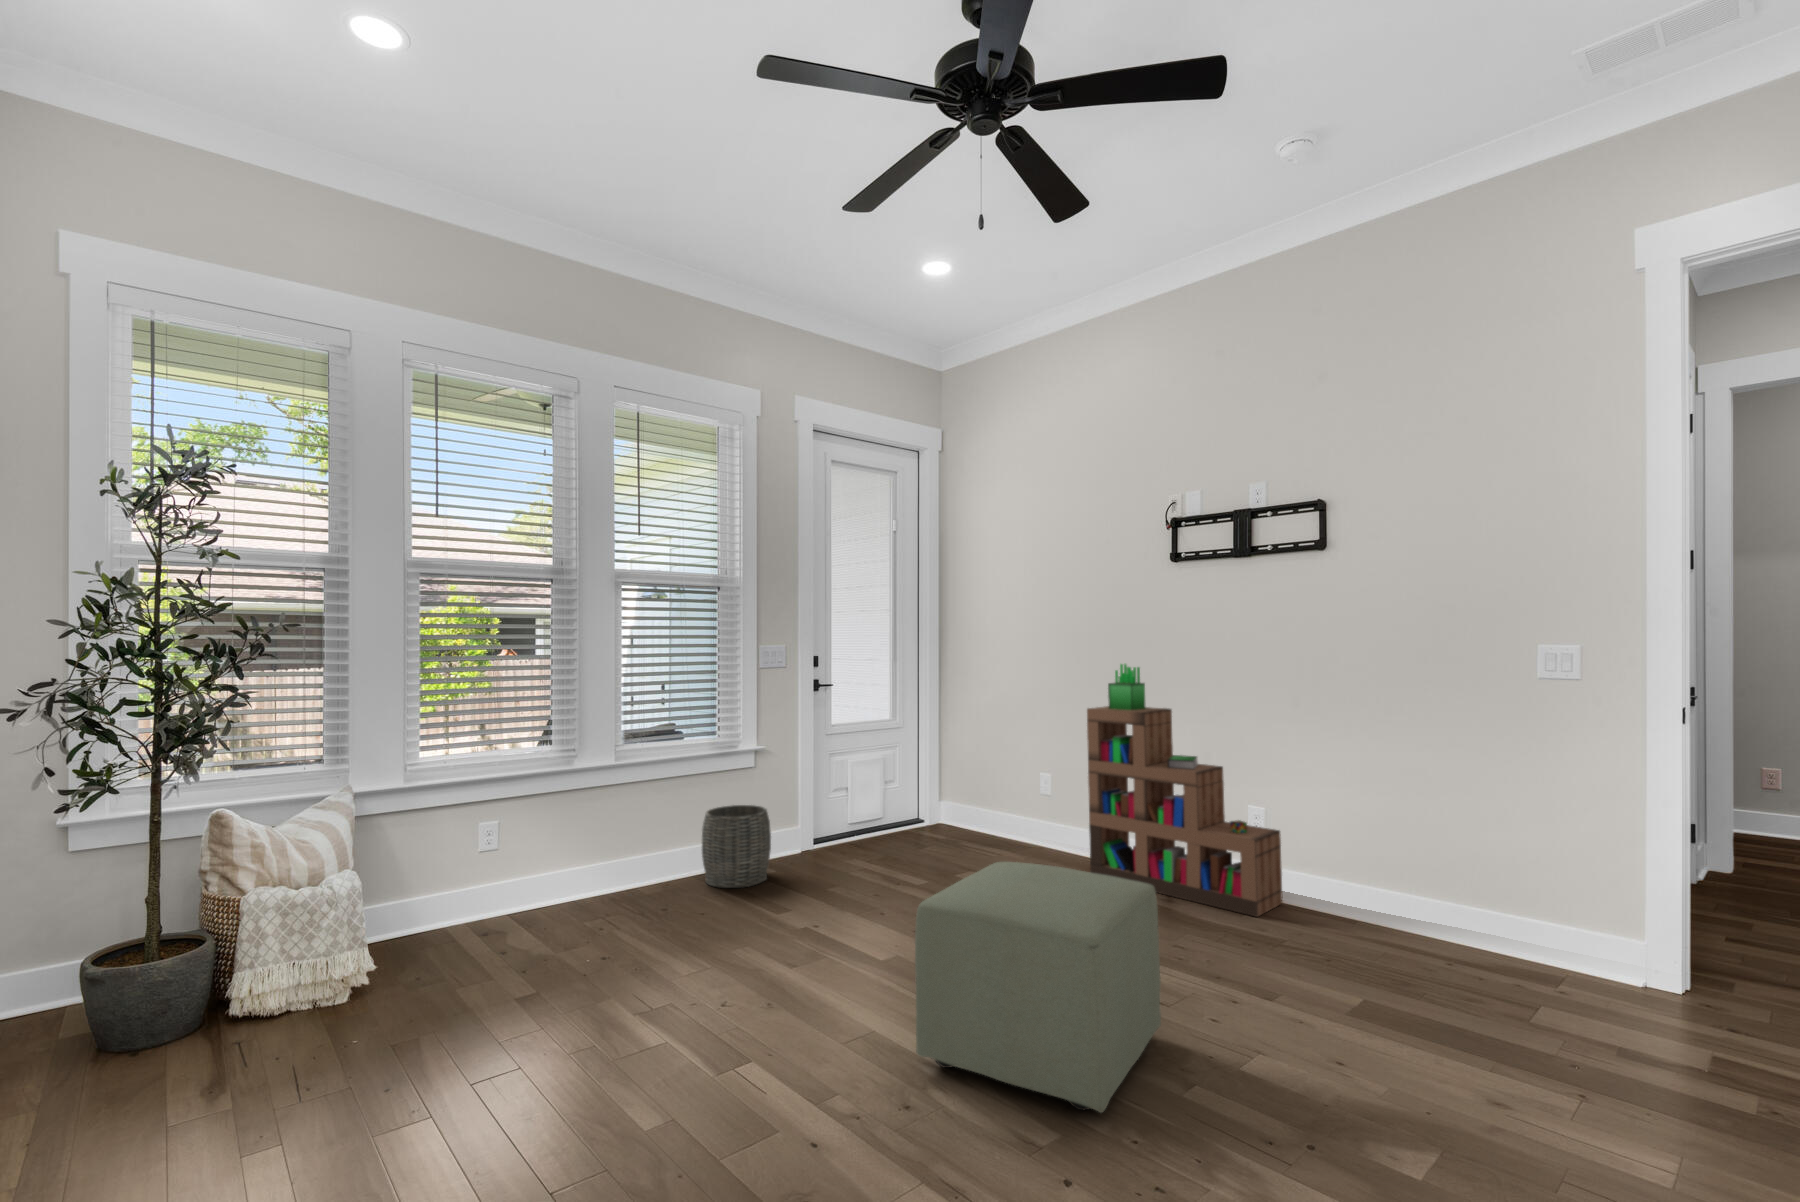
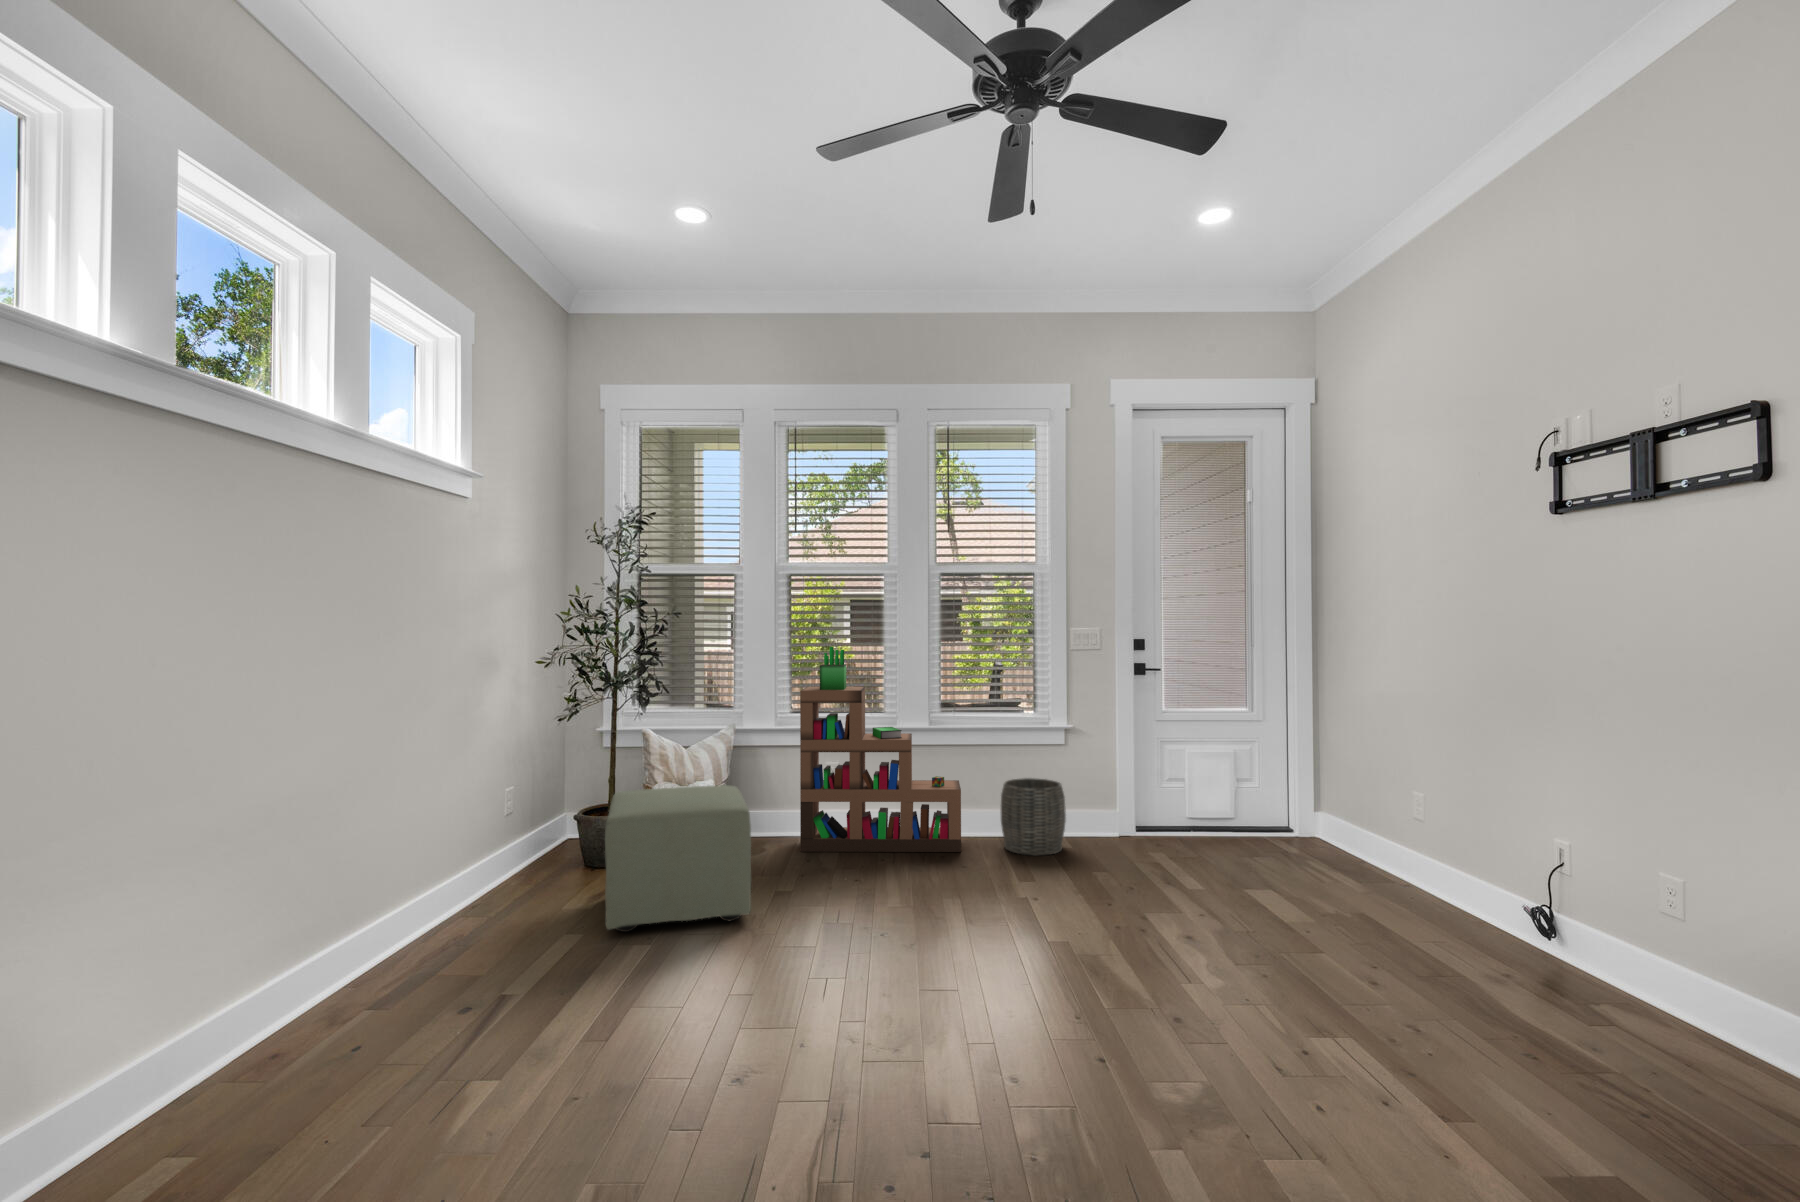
bookshelf: present [1087,664,1283,917] -> present [800,647,961,852]
ottoman: present [915,862,1161,1113] -> present [605,785,751,932]

